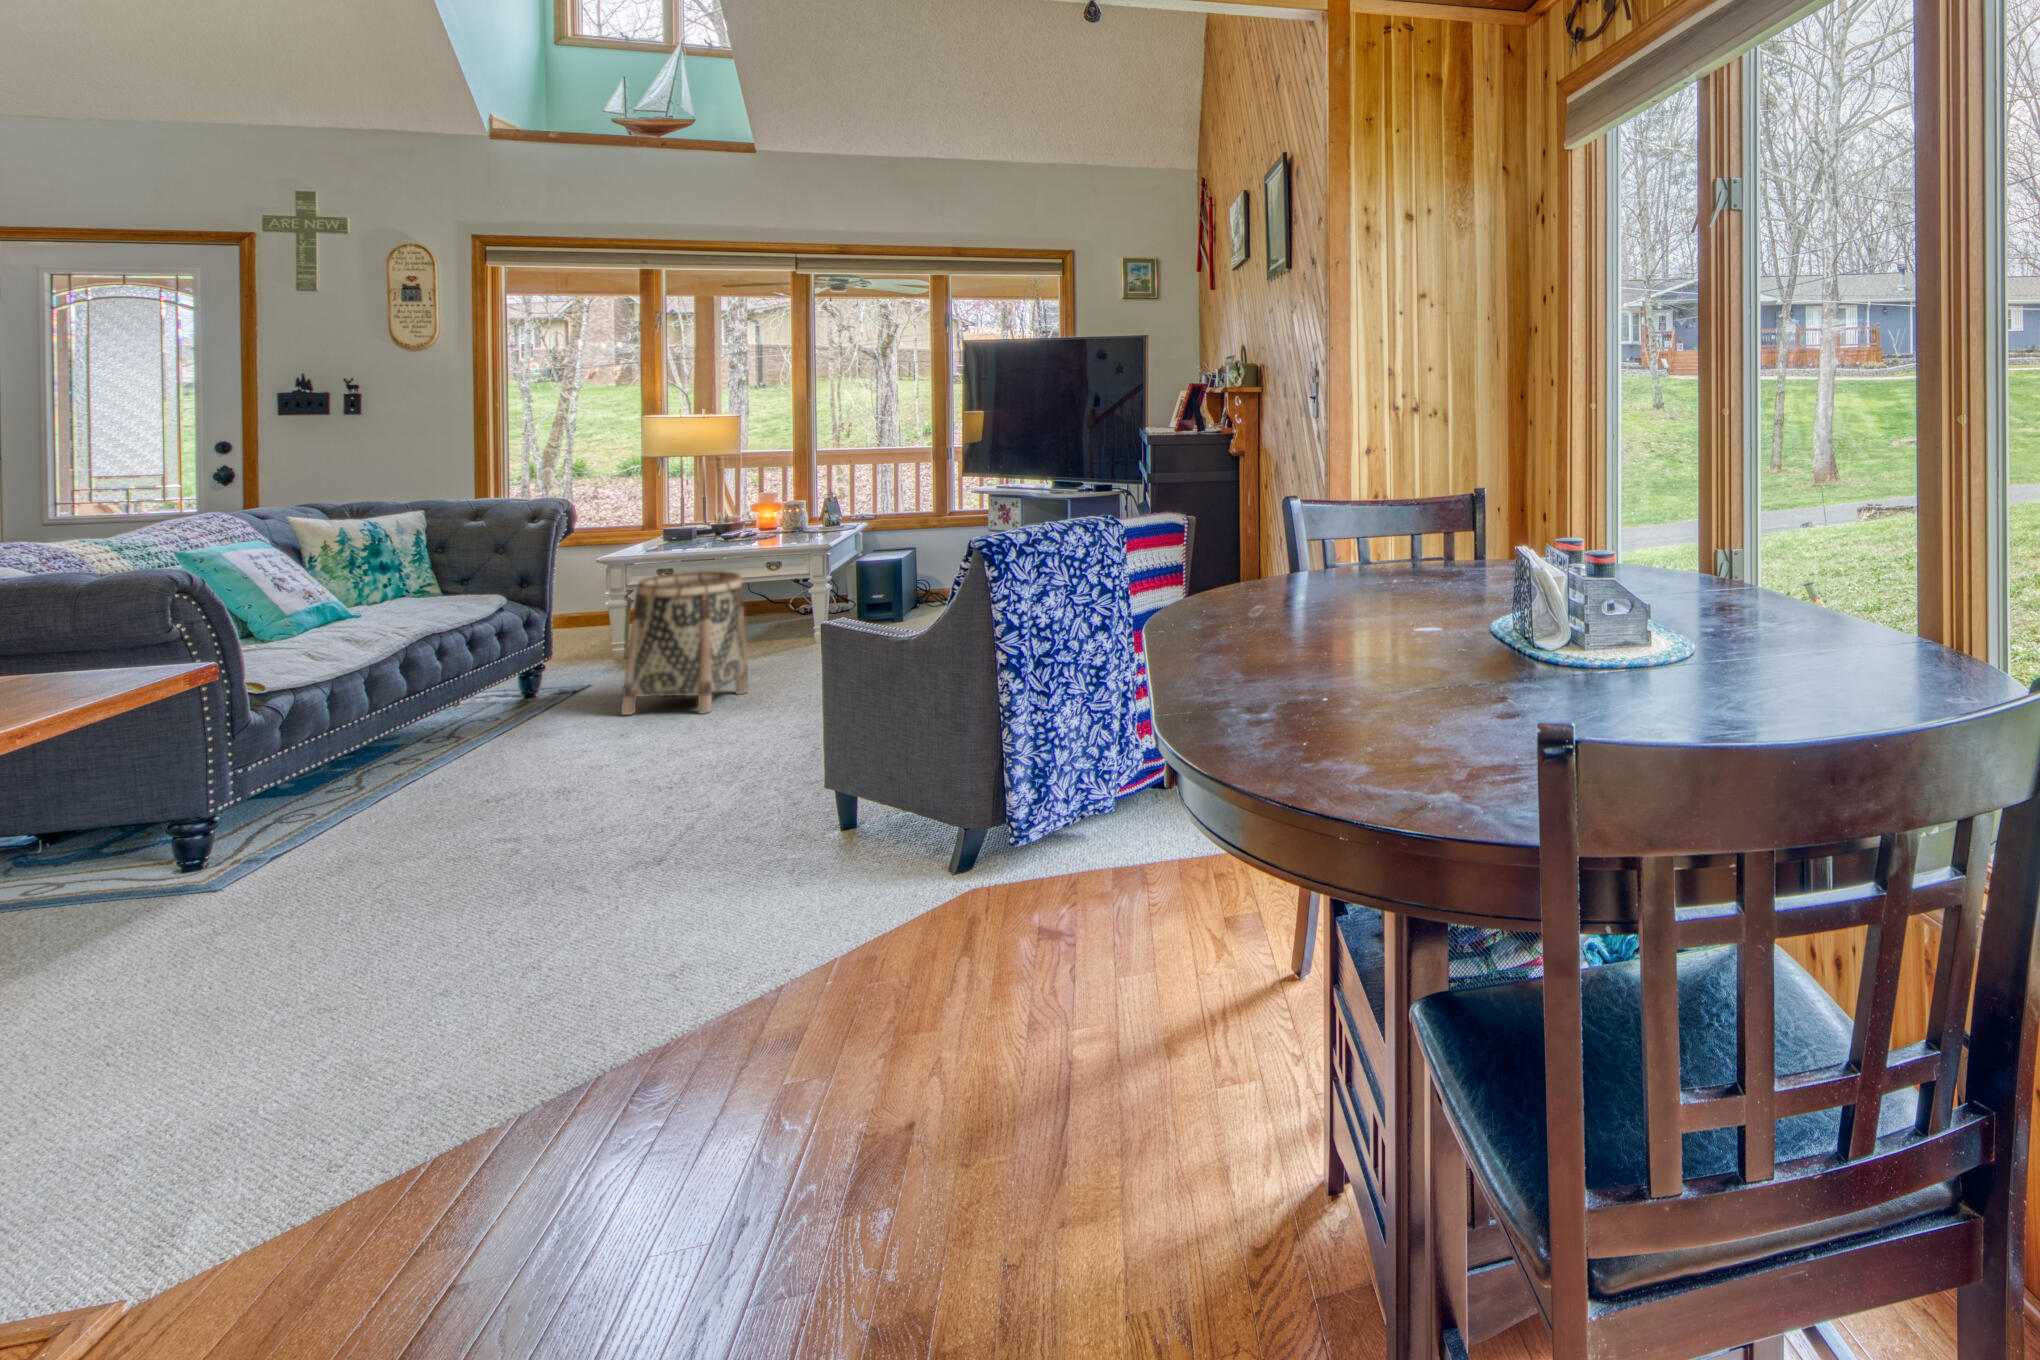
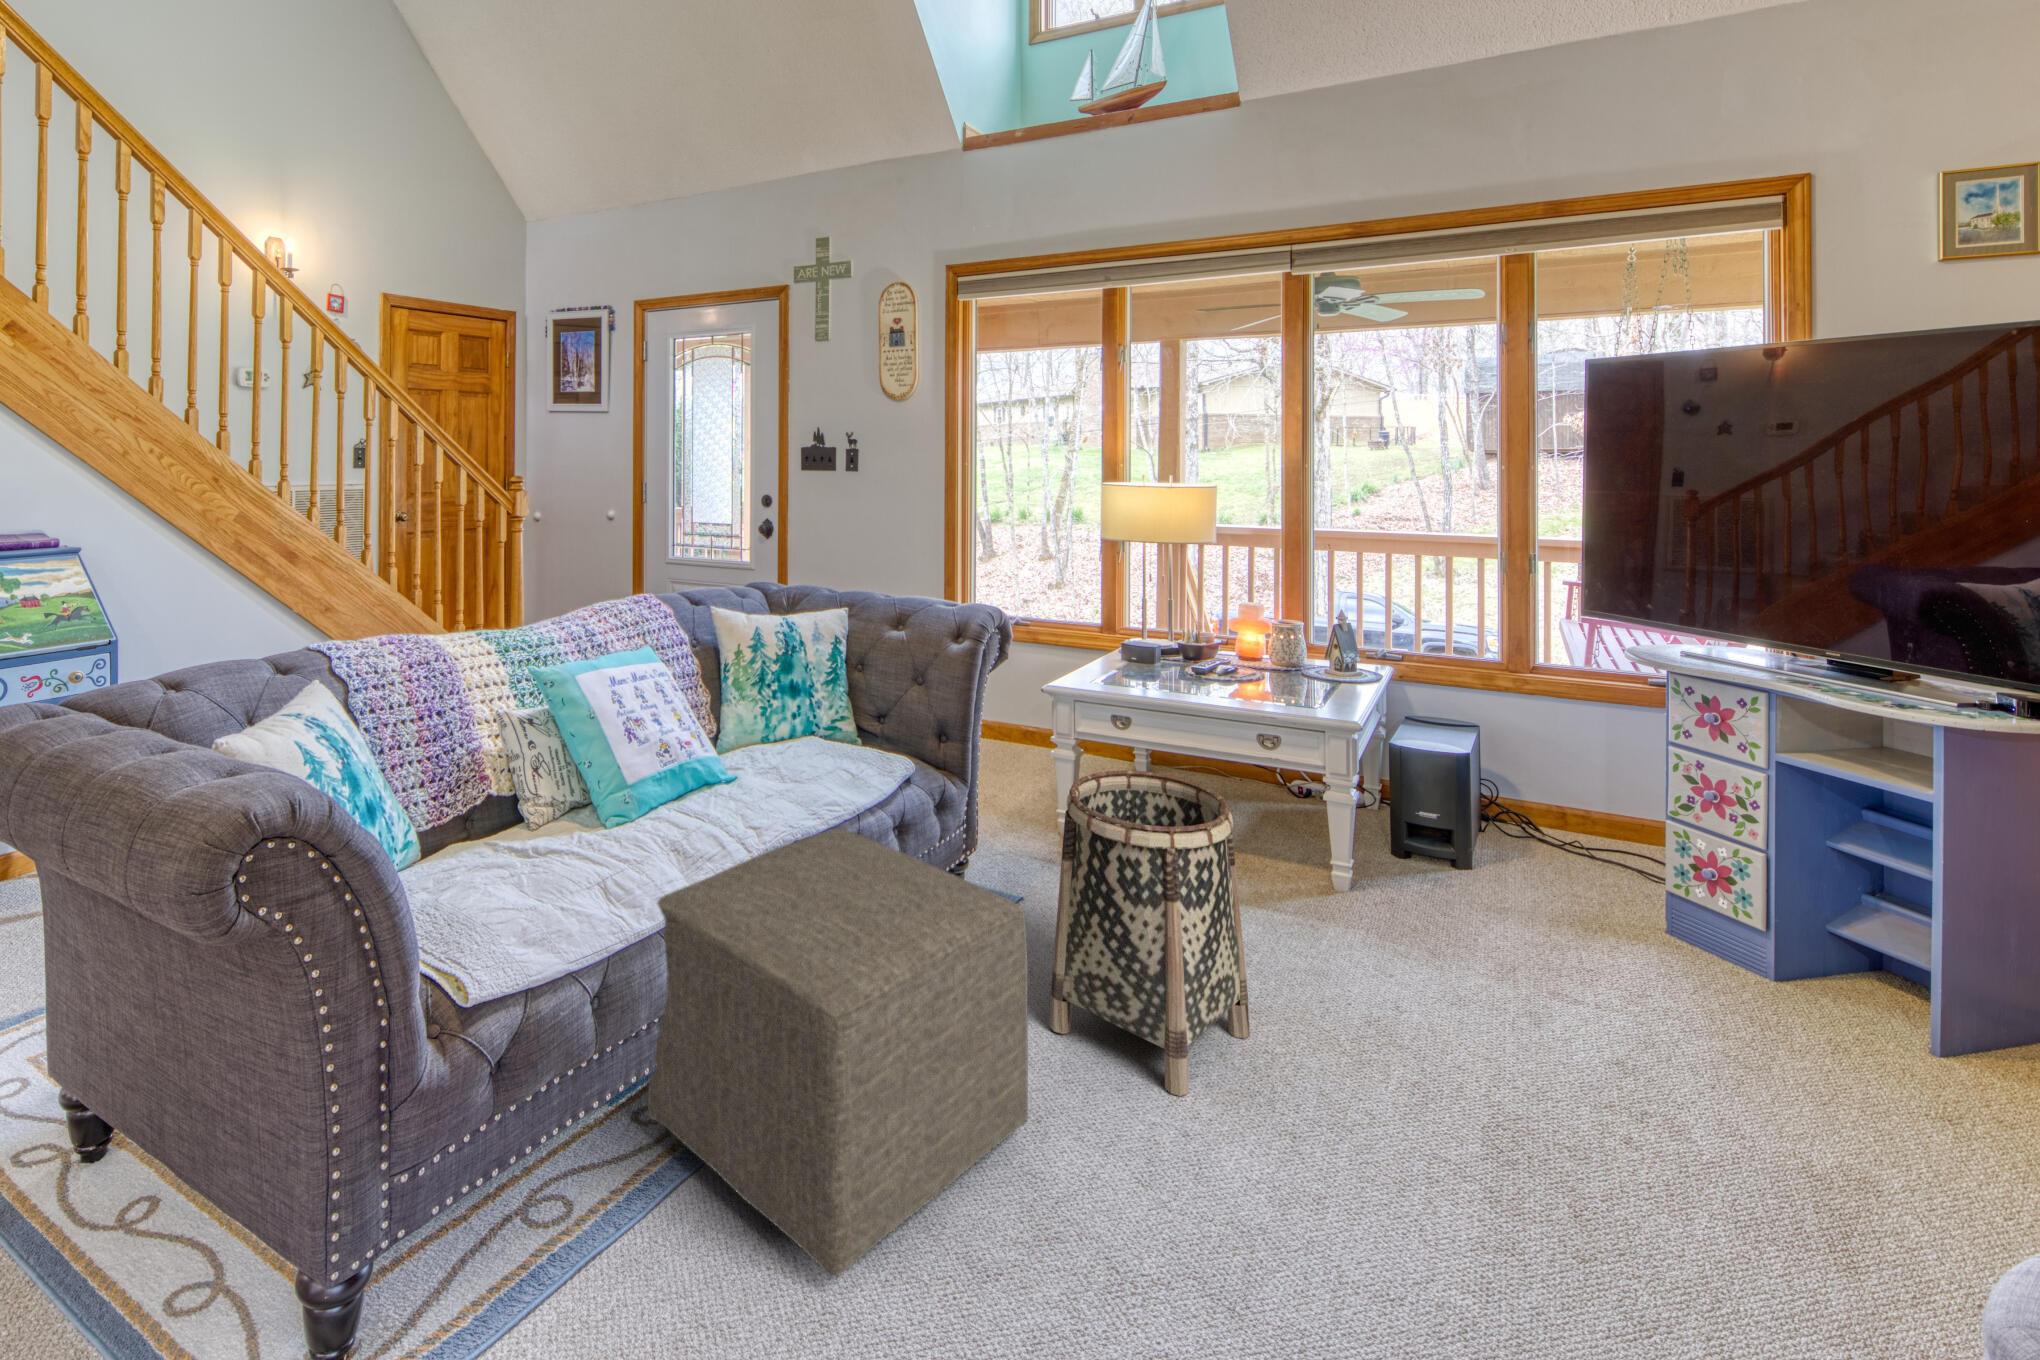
ottoman: none [339,622,619,789] -> present [648,828,1028,1277]

